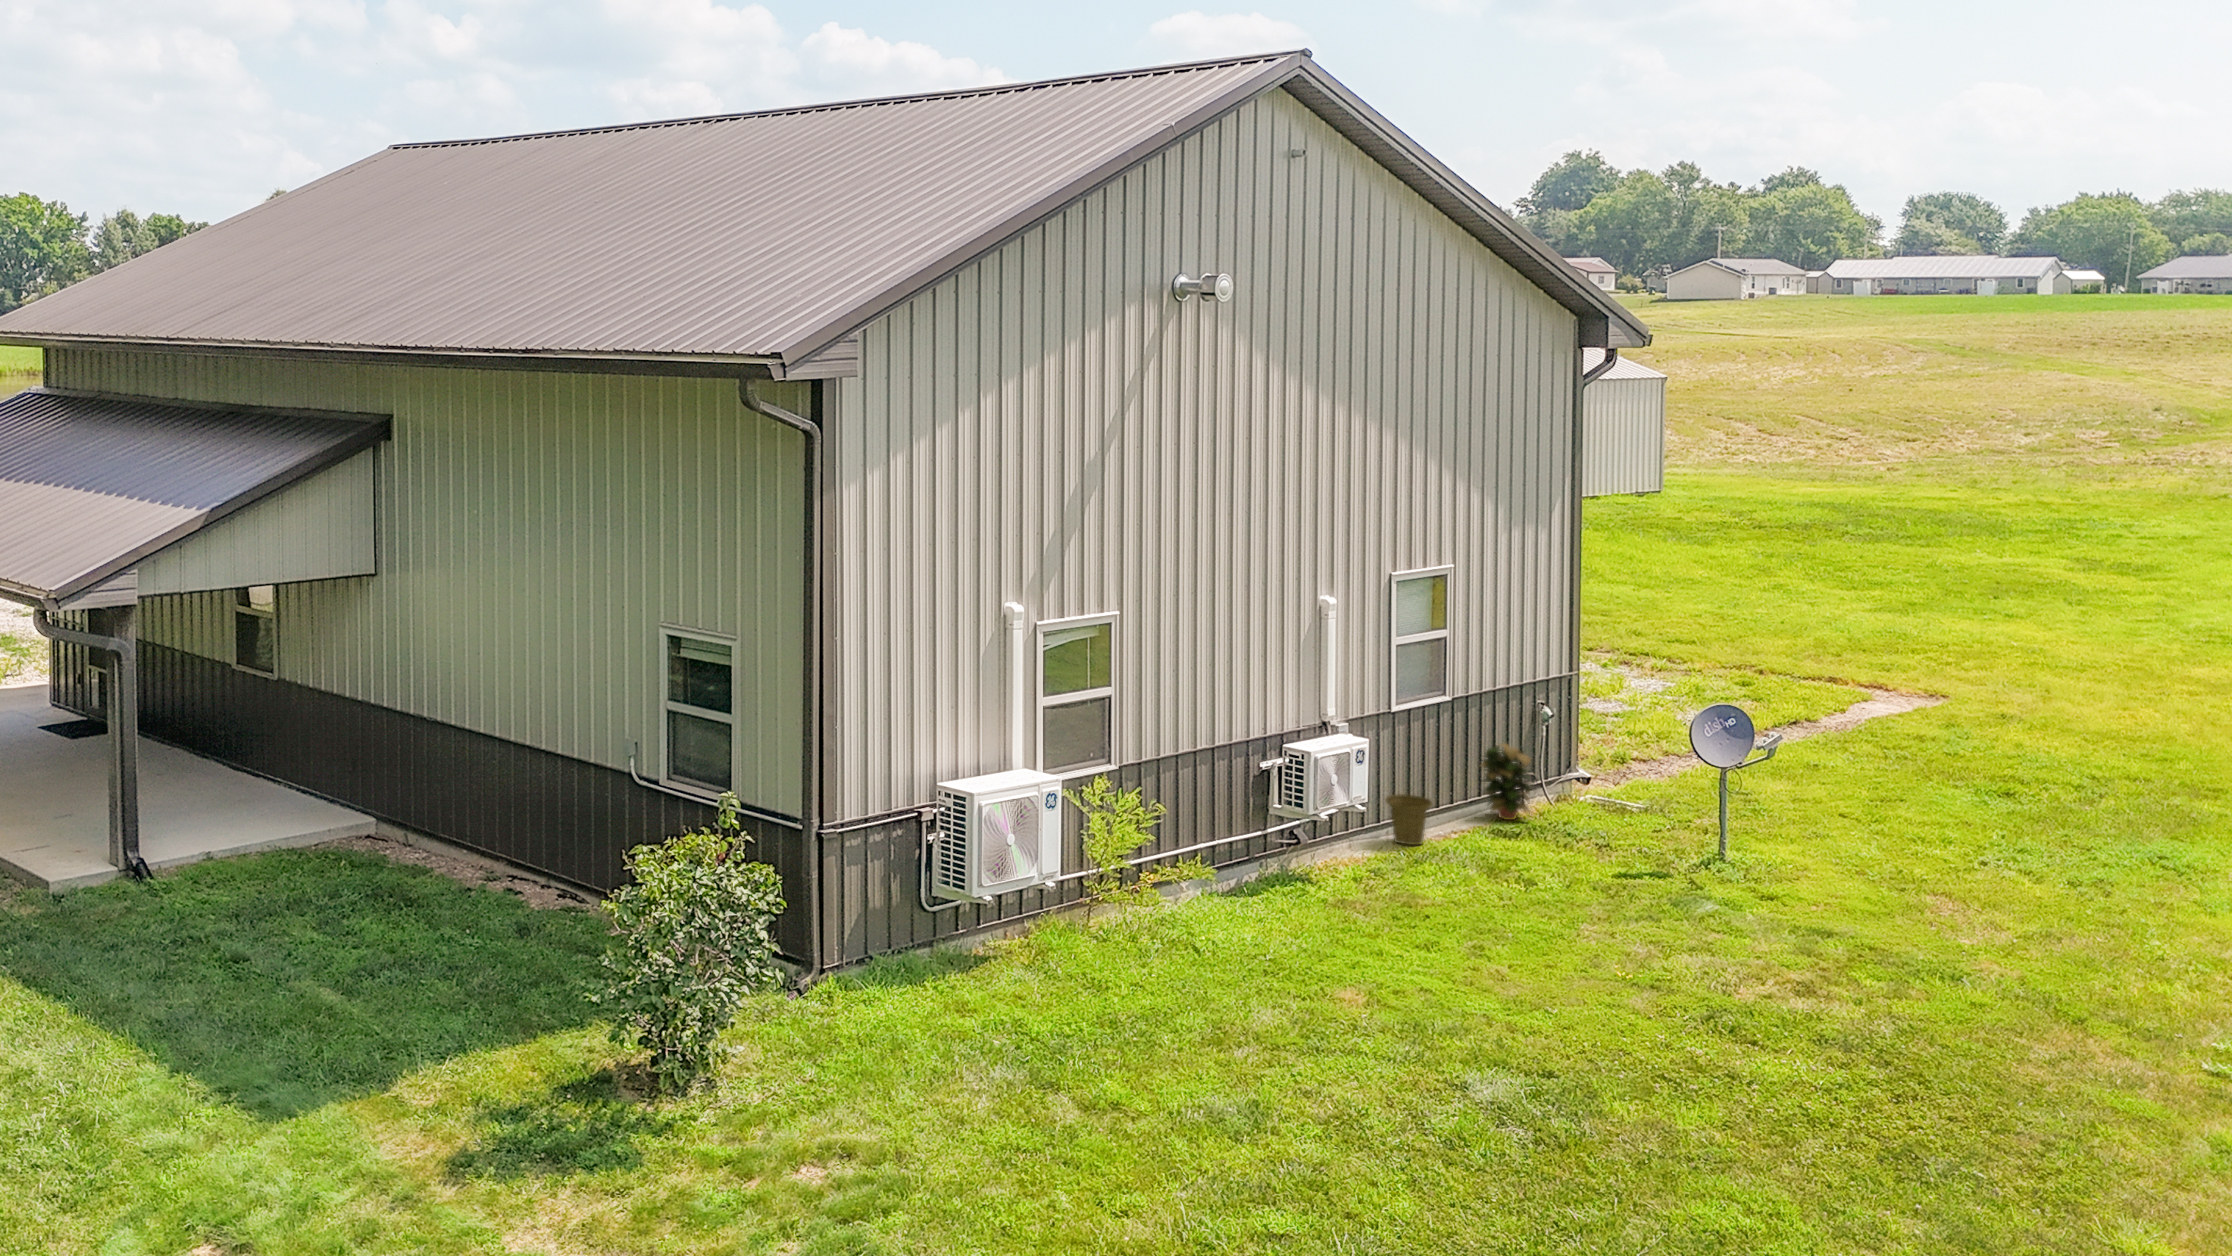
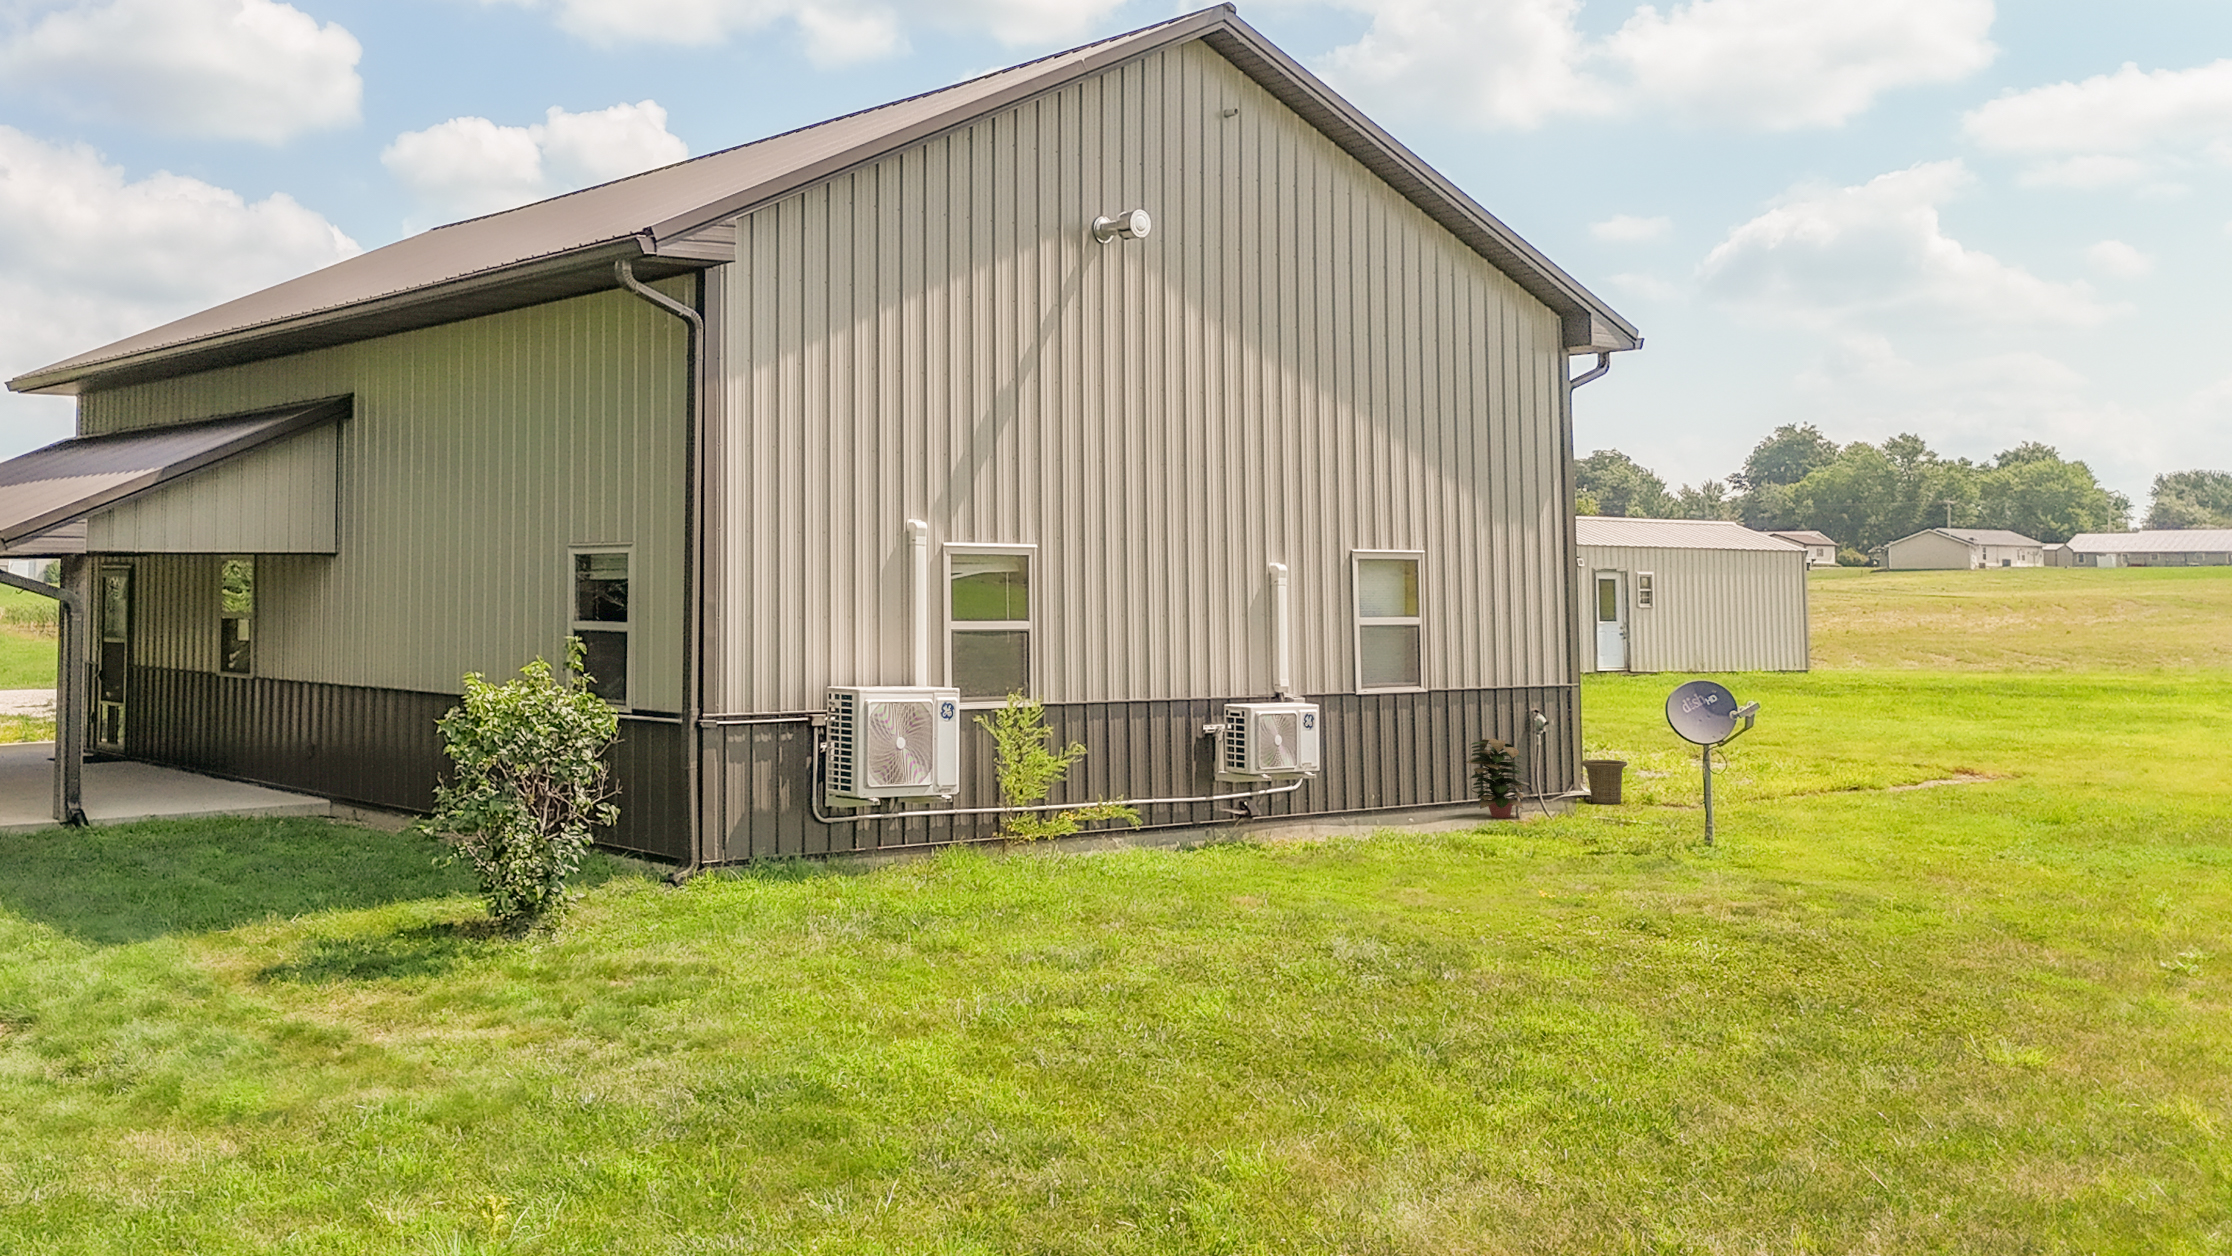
basket: present [1386,794,1433,845] -> present [1581,760,1627,804]

